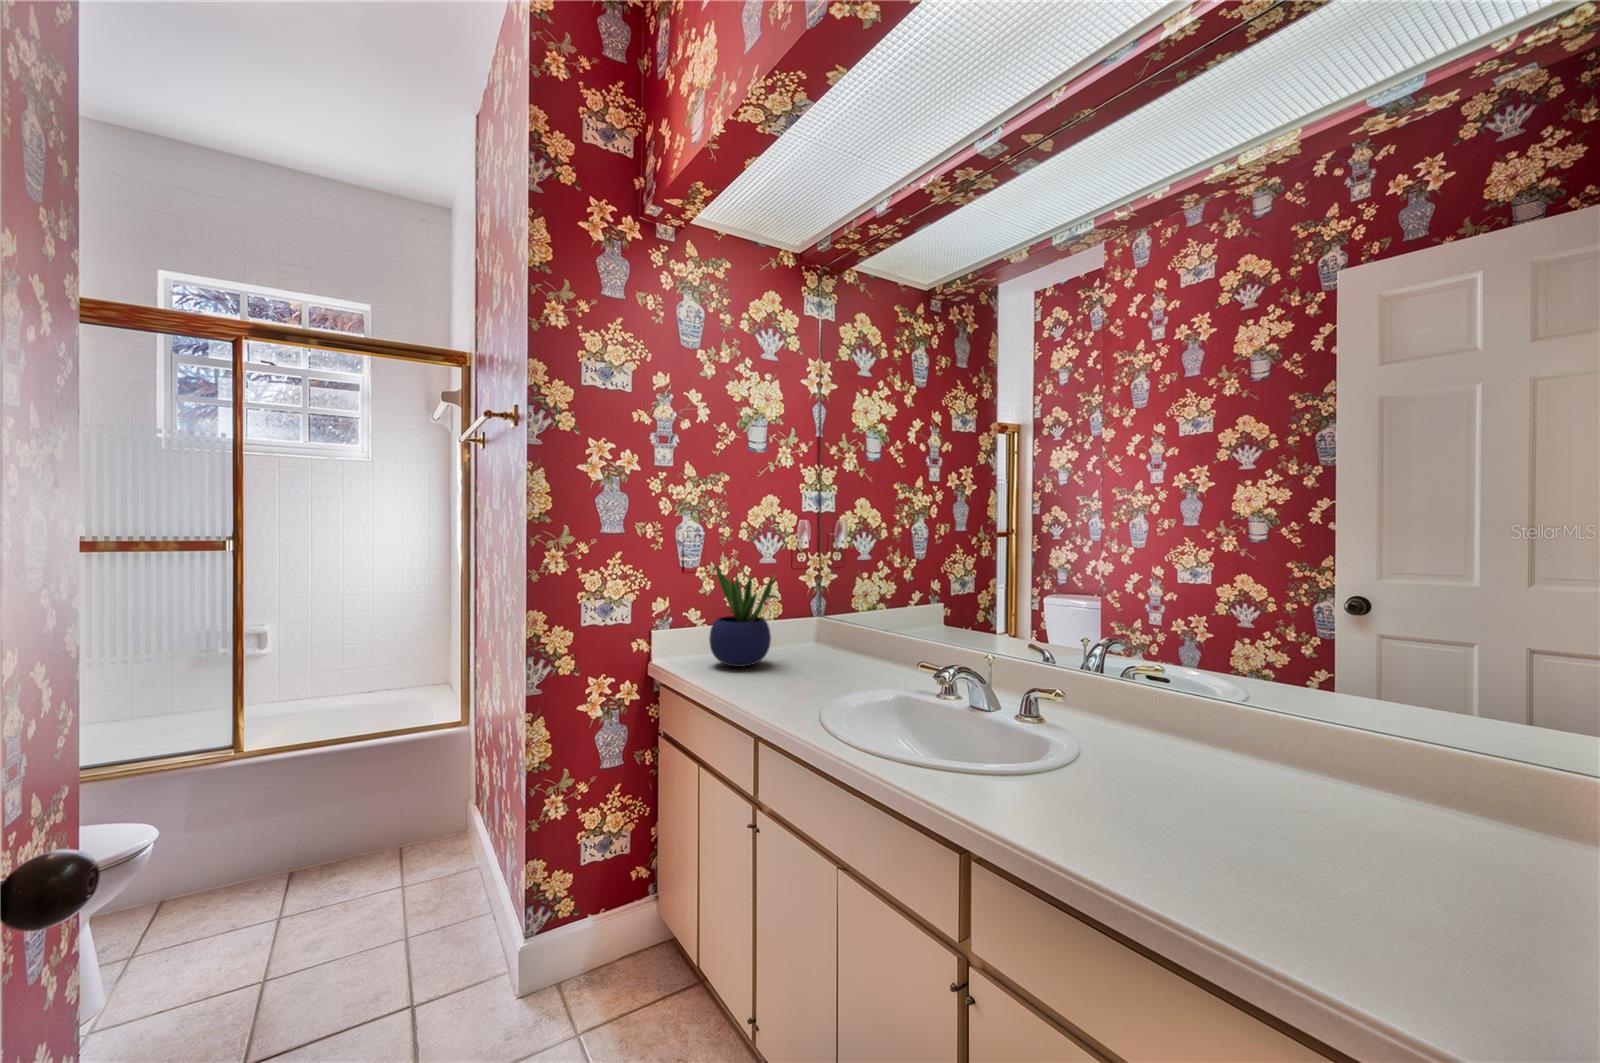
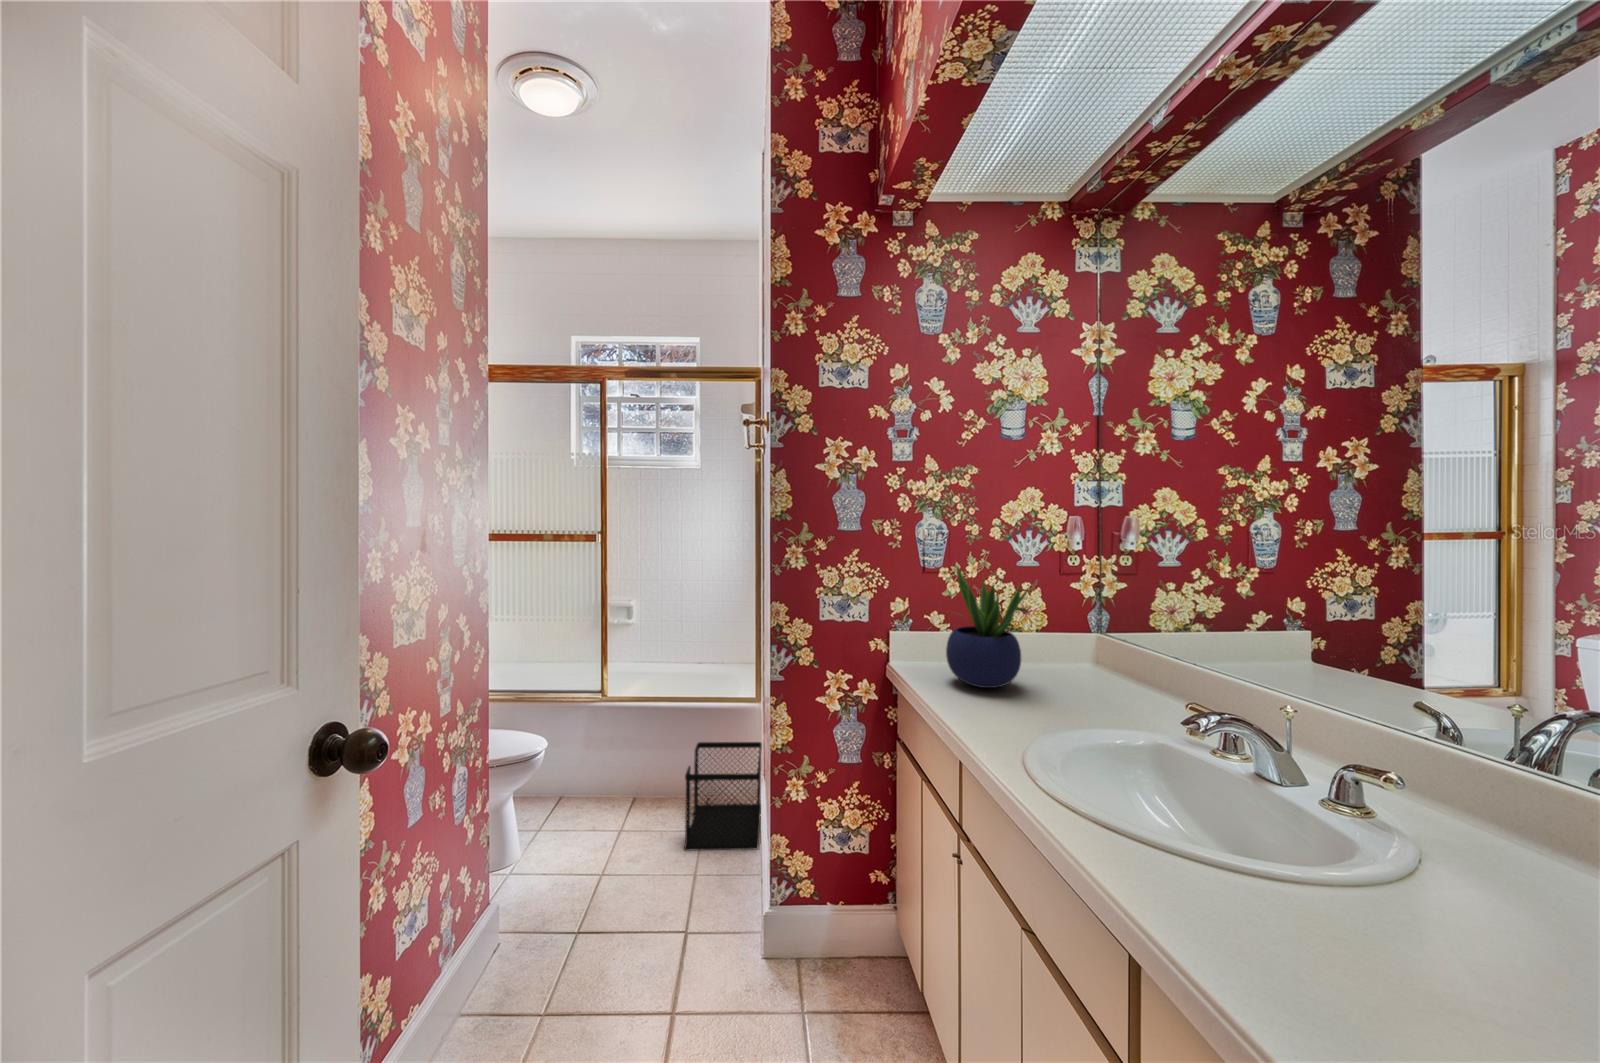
wastebasket: none [373,792,479,943] -> present [684,742,762,851]

